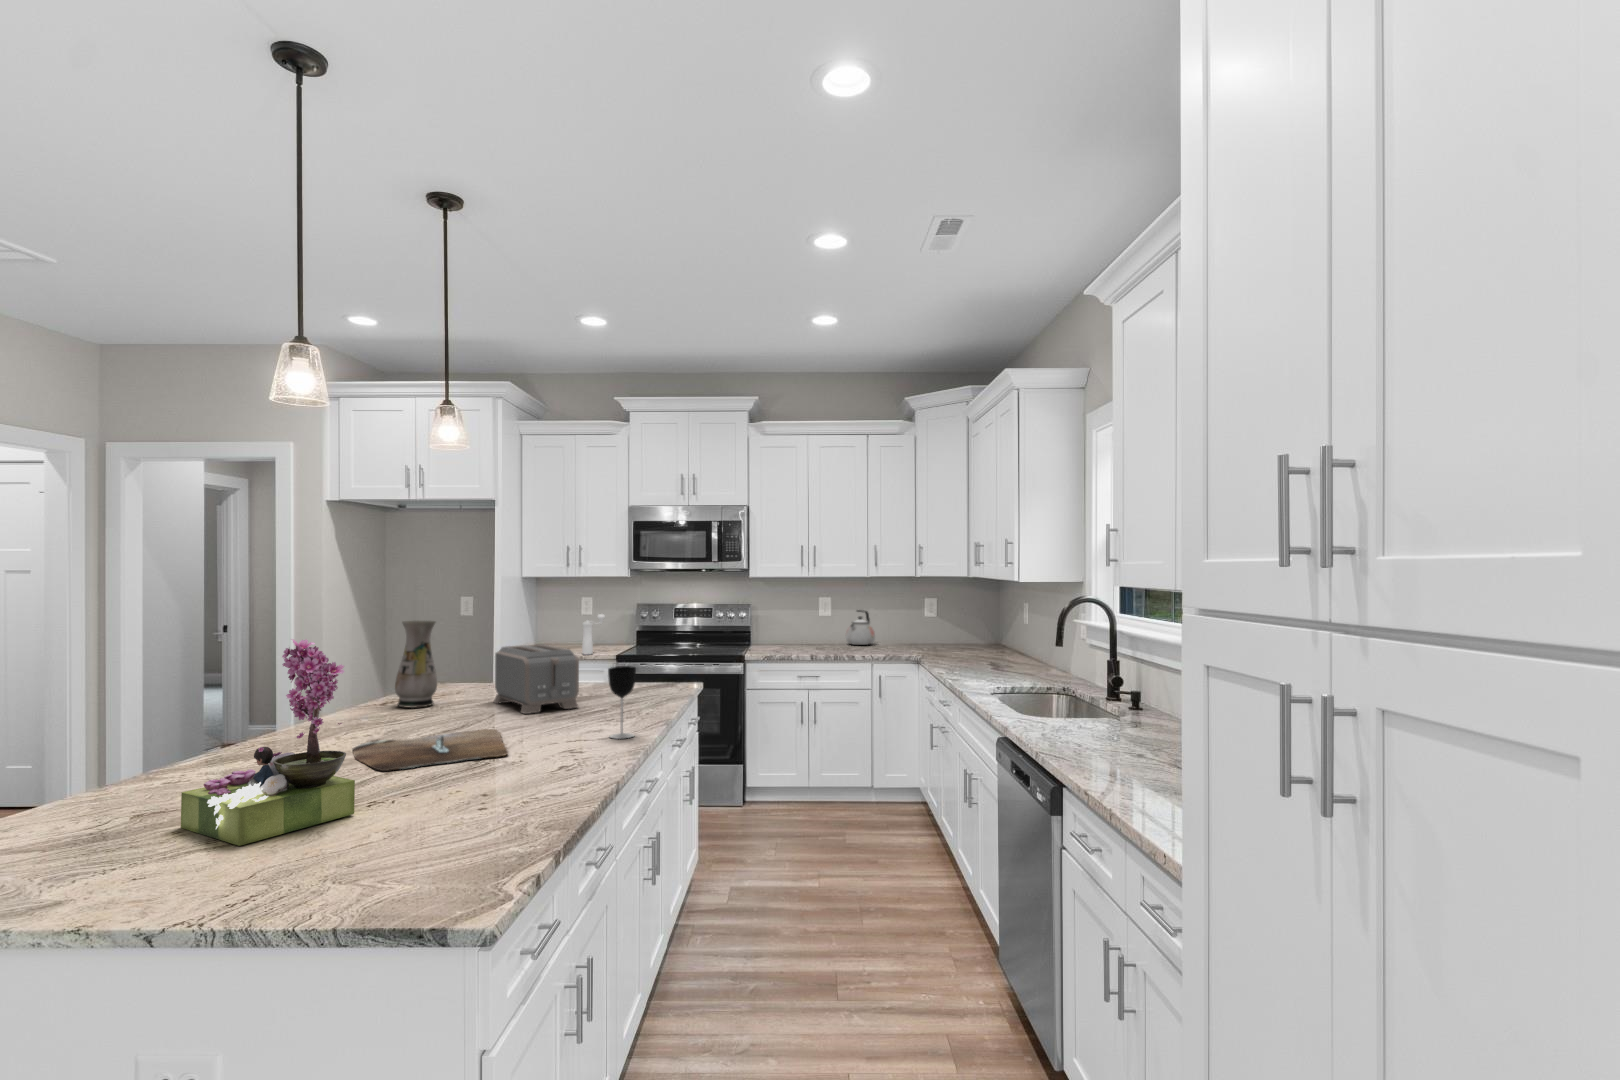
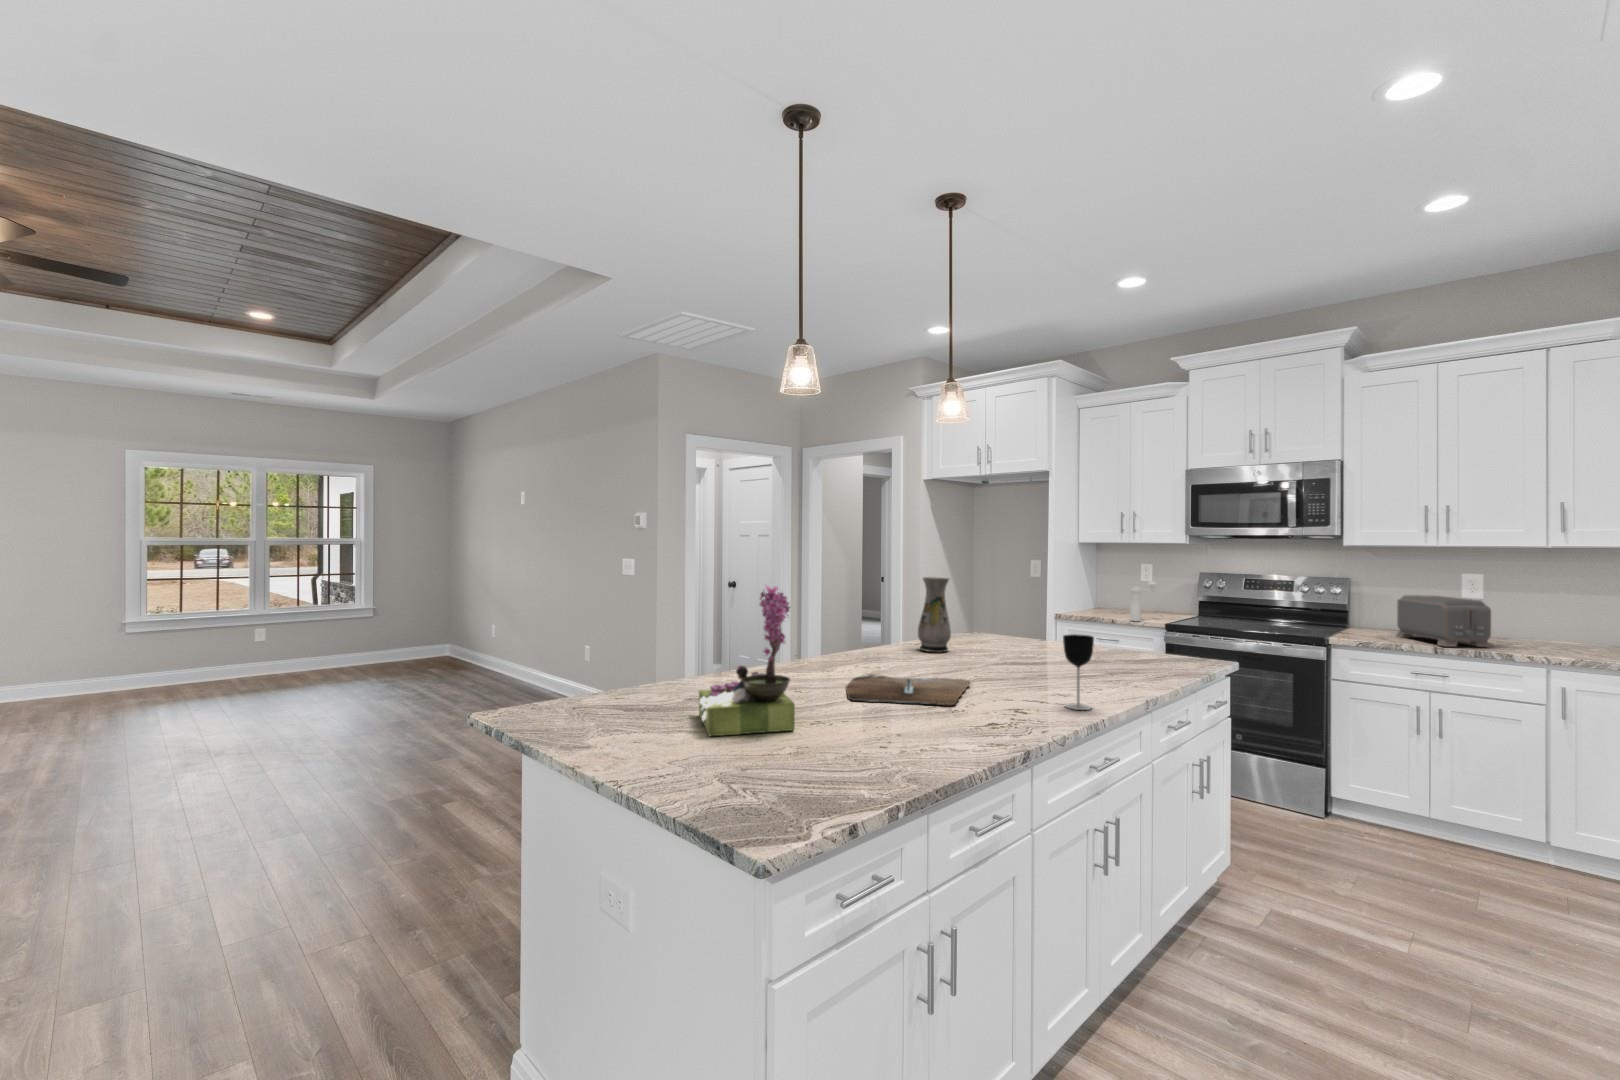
kettle: present [846,610,875,645] -> none [1508,594,1565,643]
toaster: present [494,644,579,714] -> present [1396,595,1491,647]

